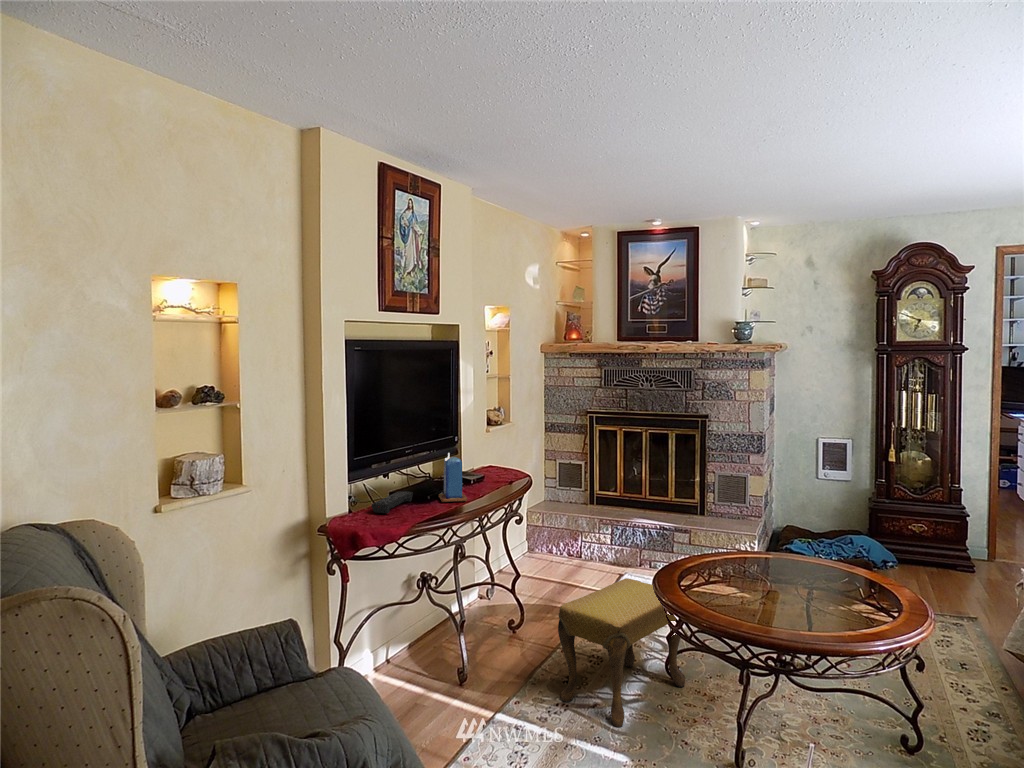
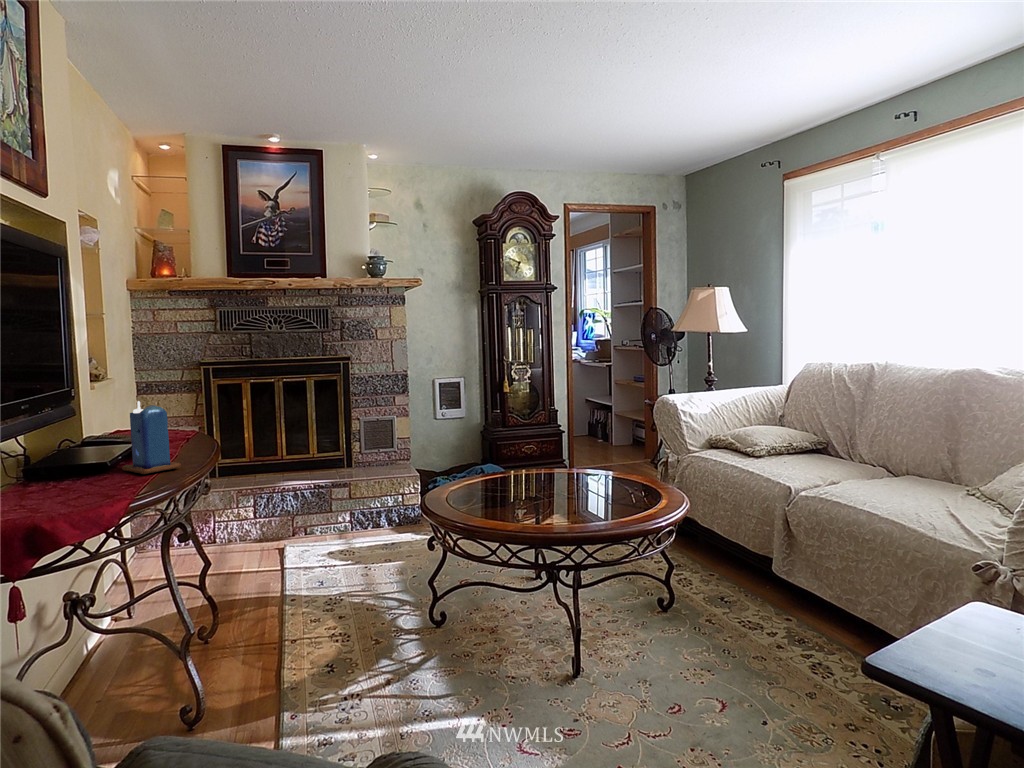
remote control: present [372,491,413,513] -> none [44,468,86,504]
footstool: present [558,578,685,727] -> none [338,528,454,692]

